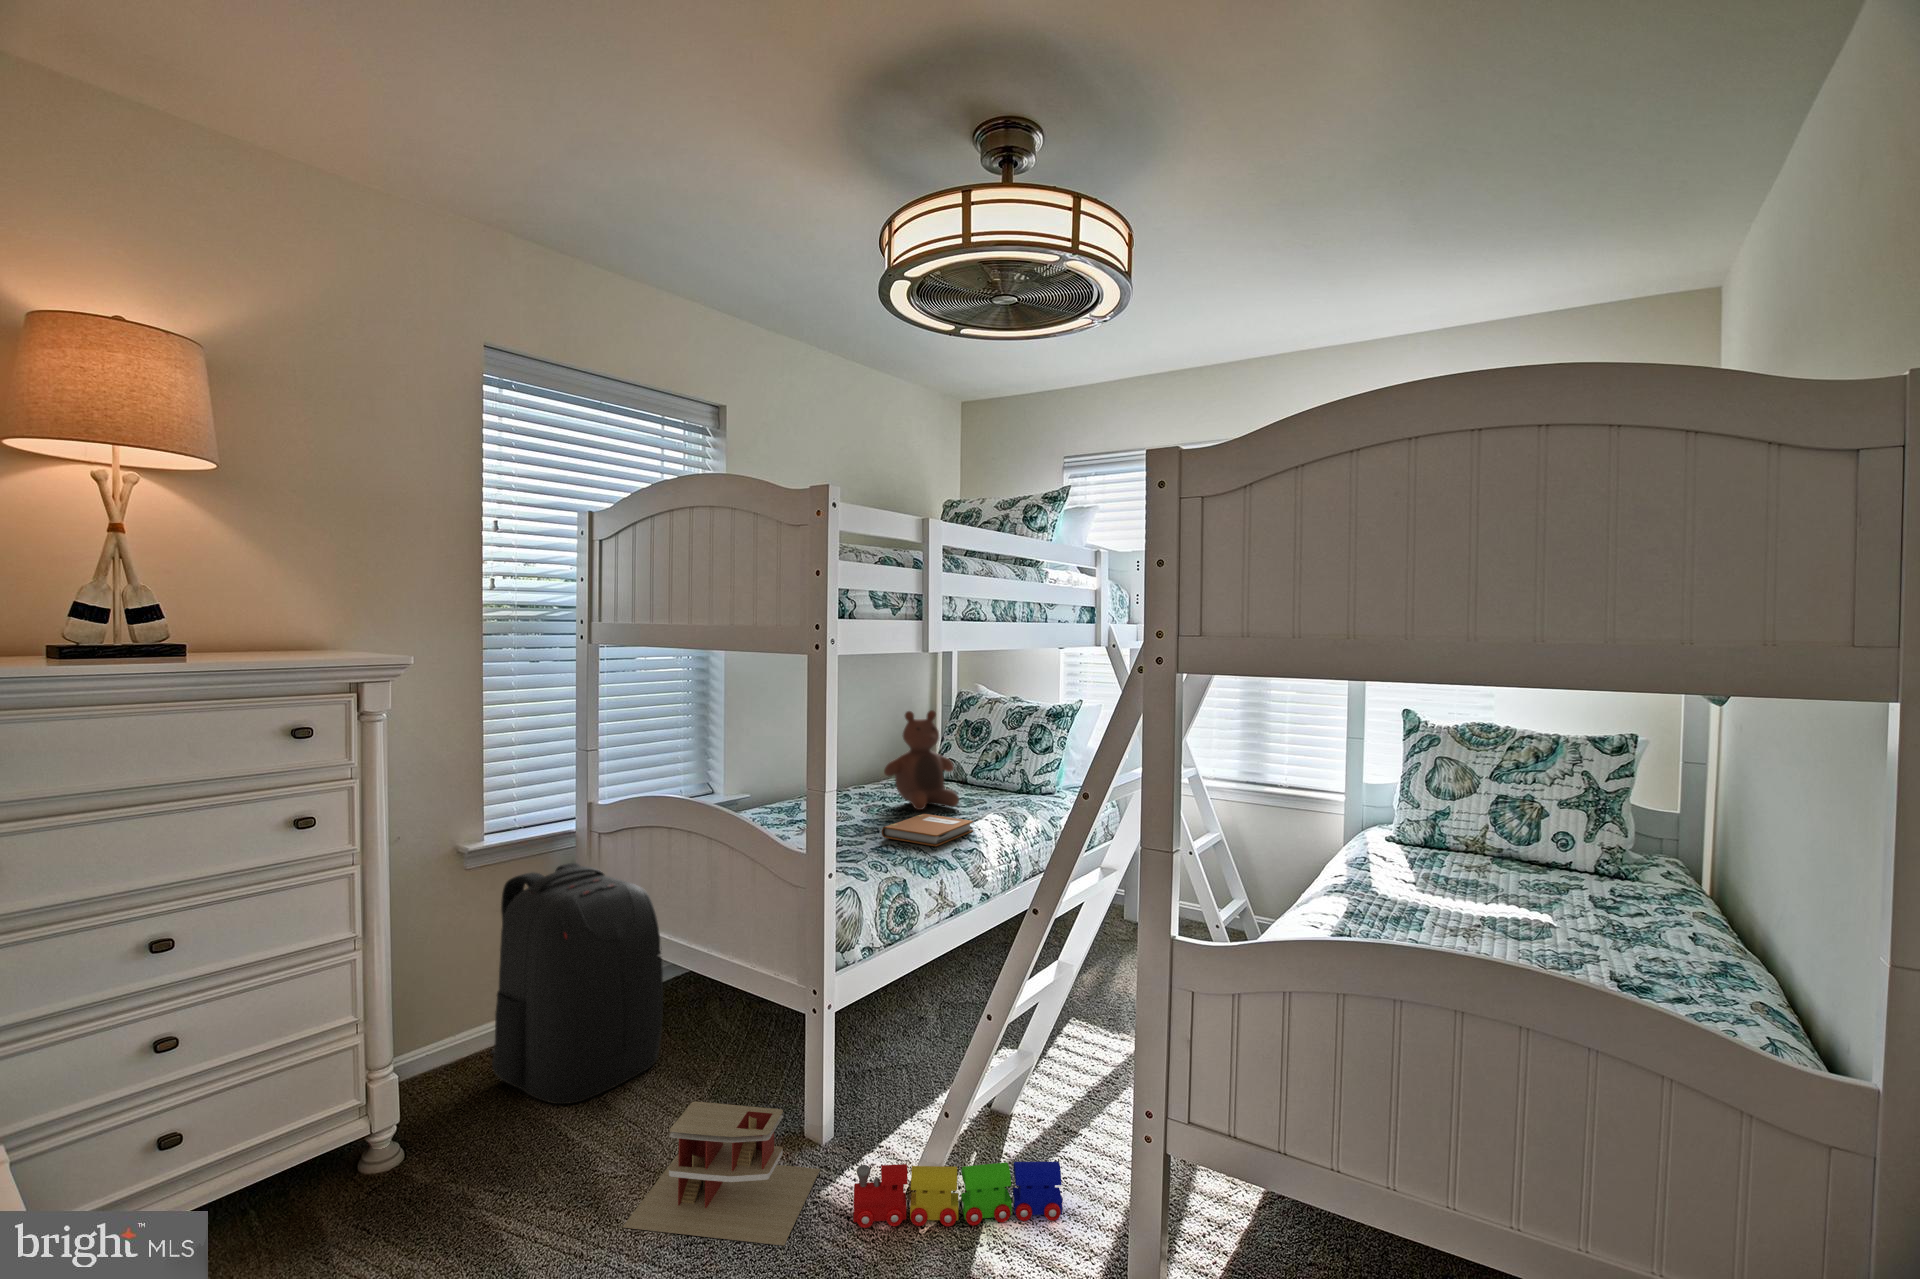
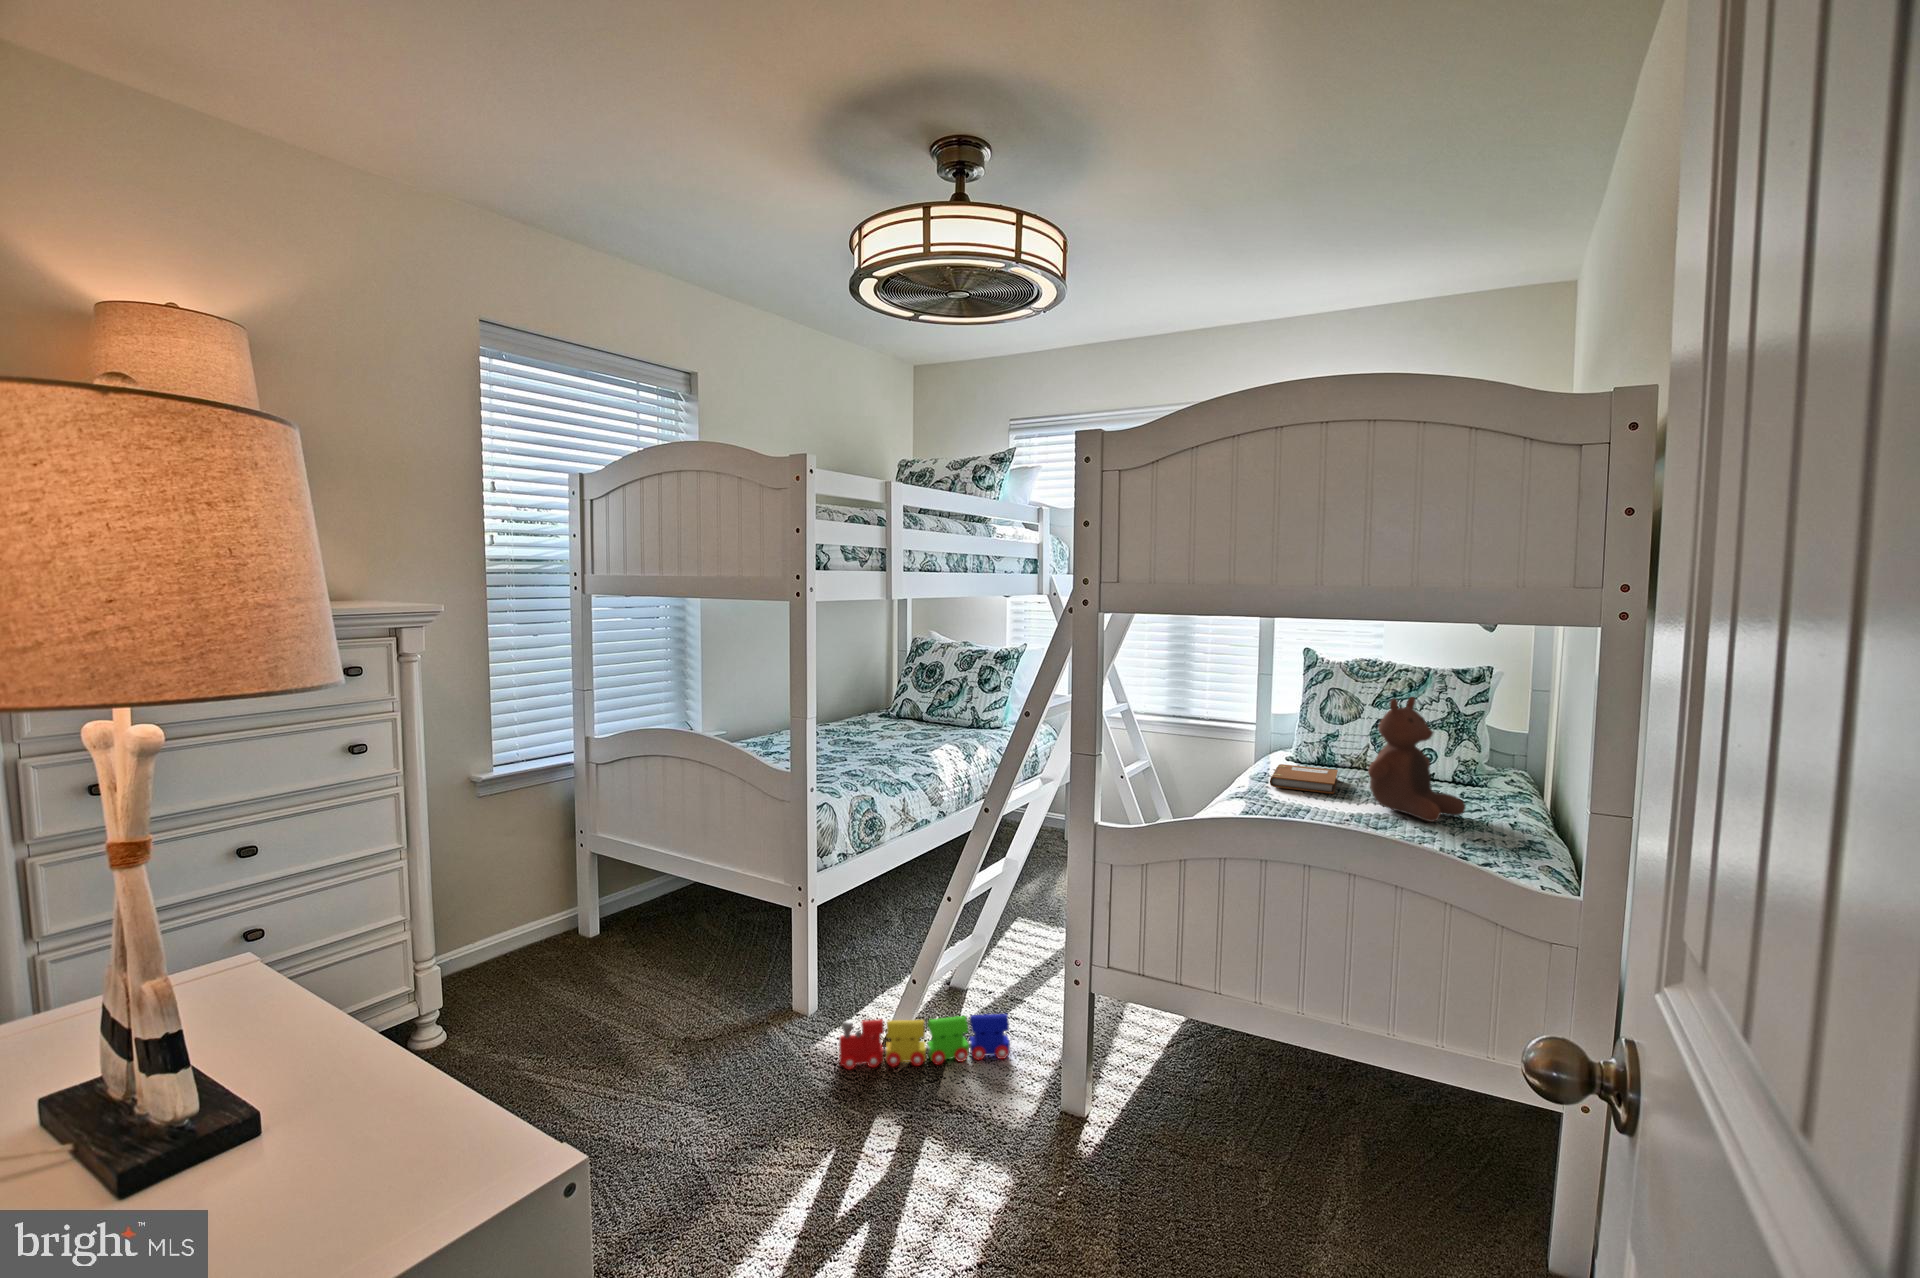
stuffed bear: present [884,710,959,810] -> present [1368,697,1465,822]
notebook: present [882,814,973,846] -> present [1270,764,1338,794]
backpack: present [490,863,663,1104] -> none [506,790,661,992]
toy house: present [623,1102,820,1246] -> none [647,978,809,1083]

